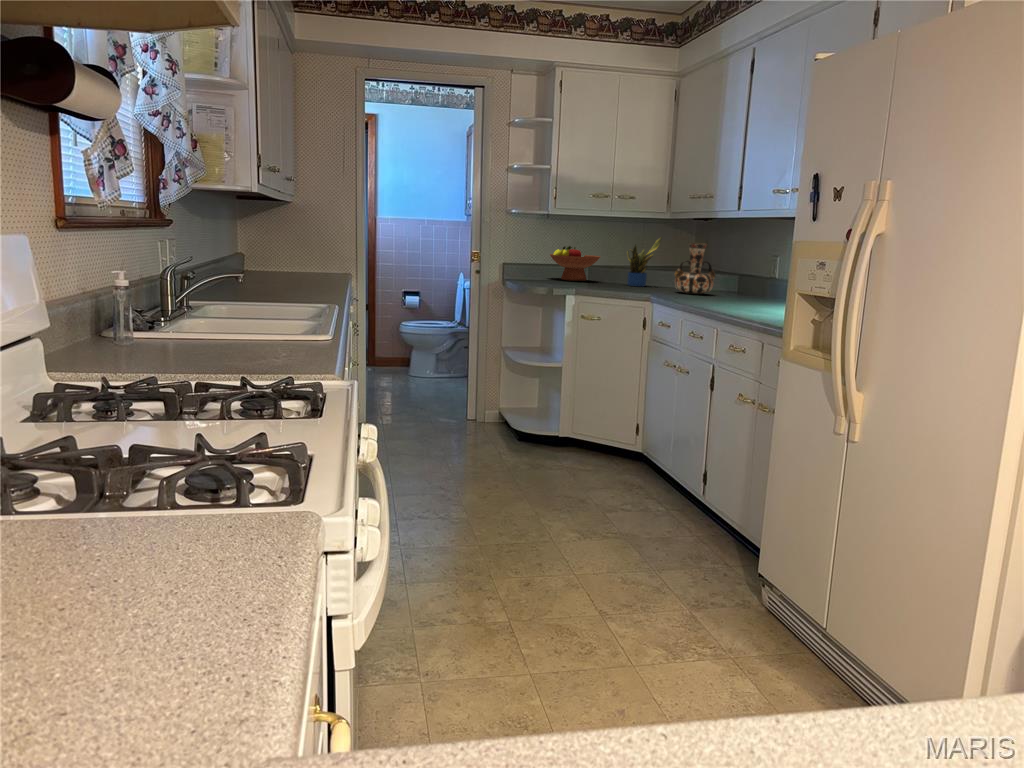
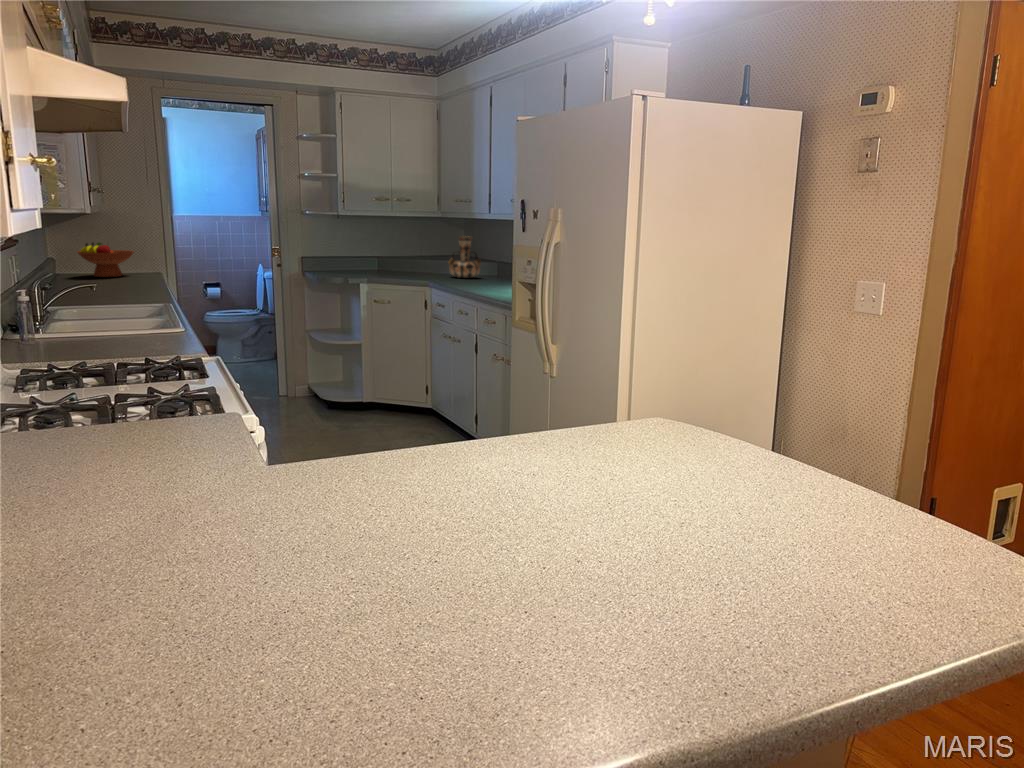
potted plant: present [627,238,662,286] -> none [409,231,437,273]
fruit bowl: present [550,246,600,281] -> present [77,243,134,277]

